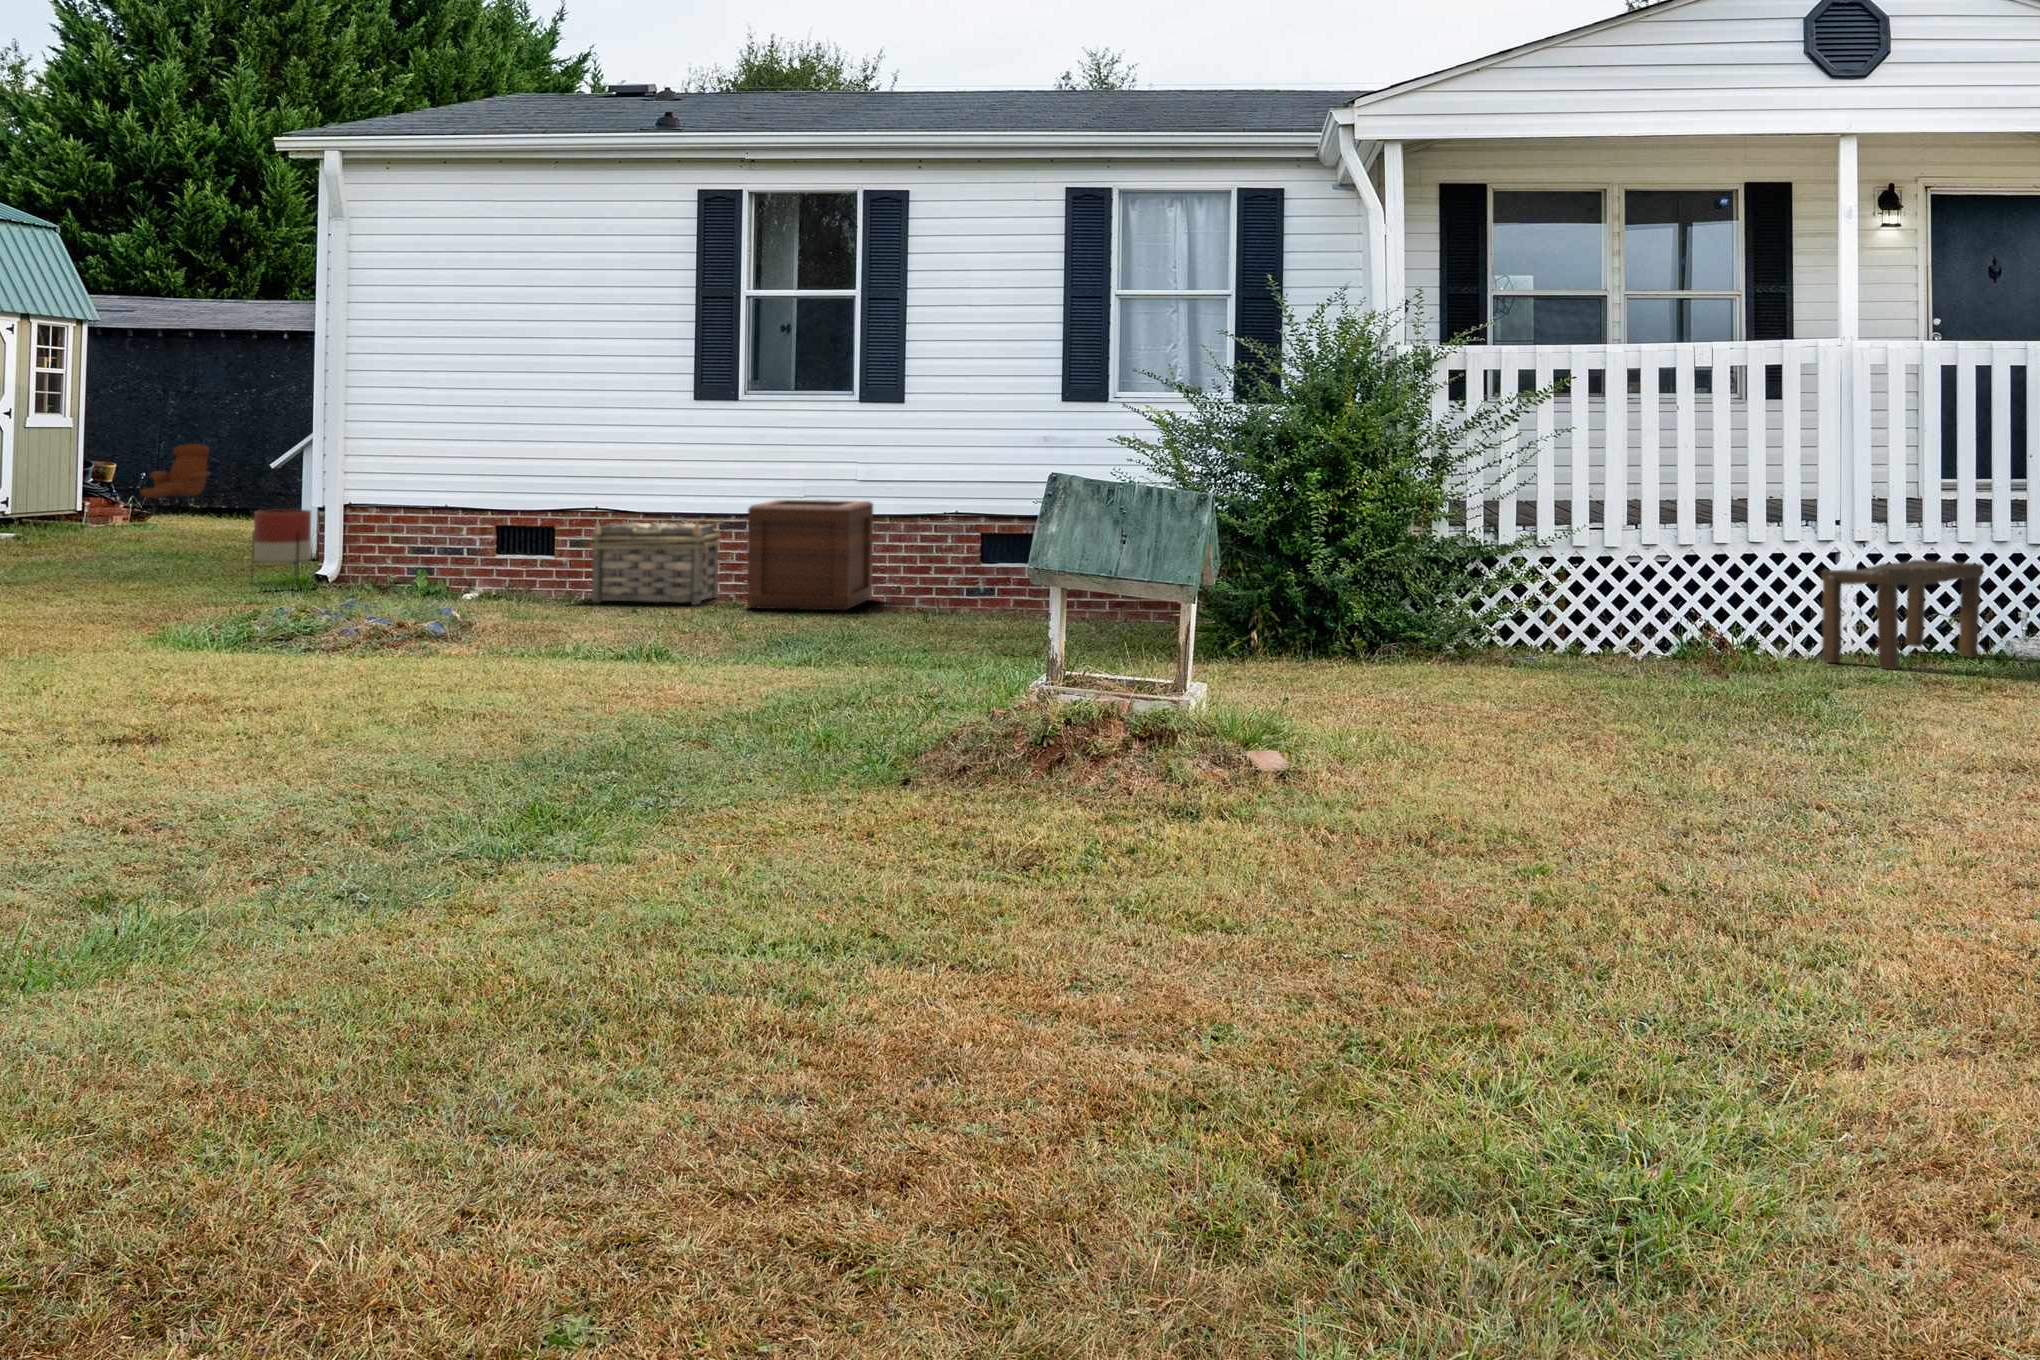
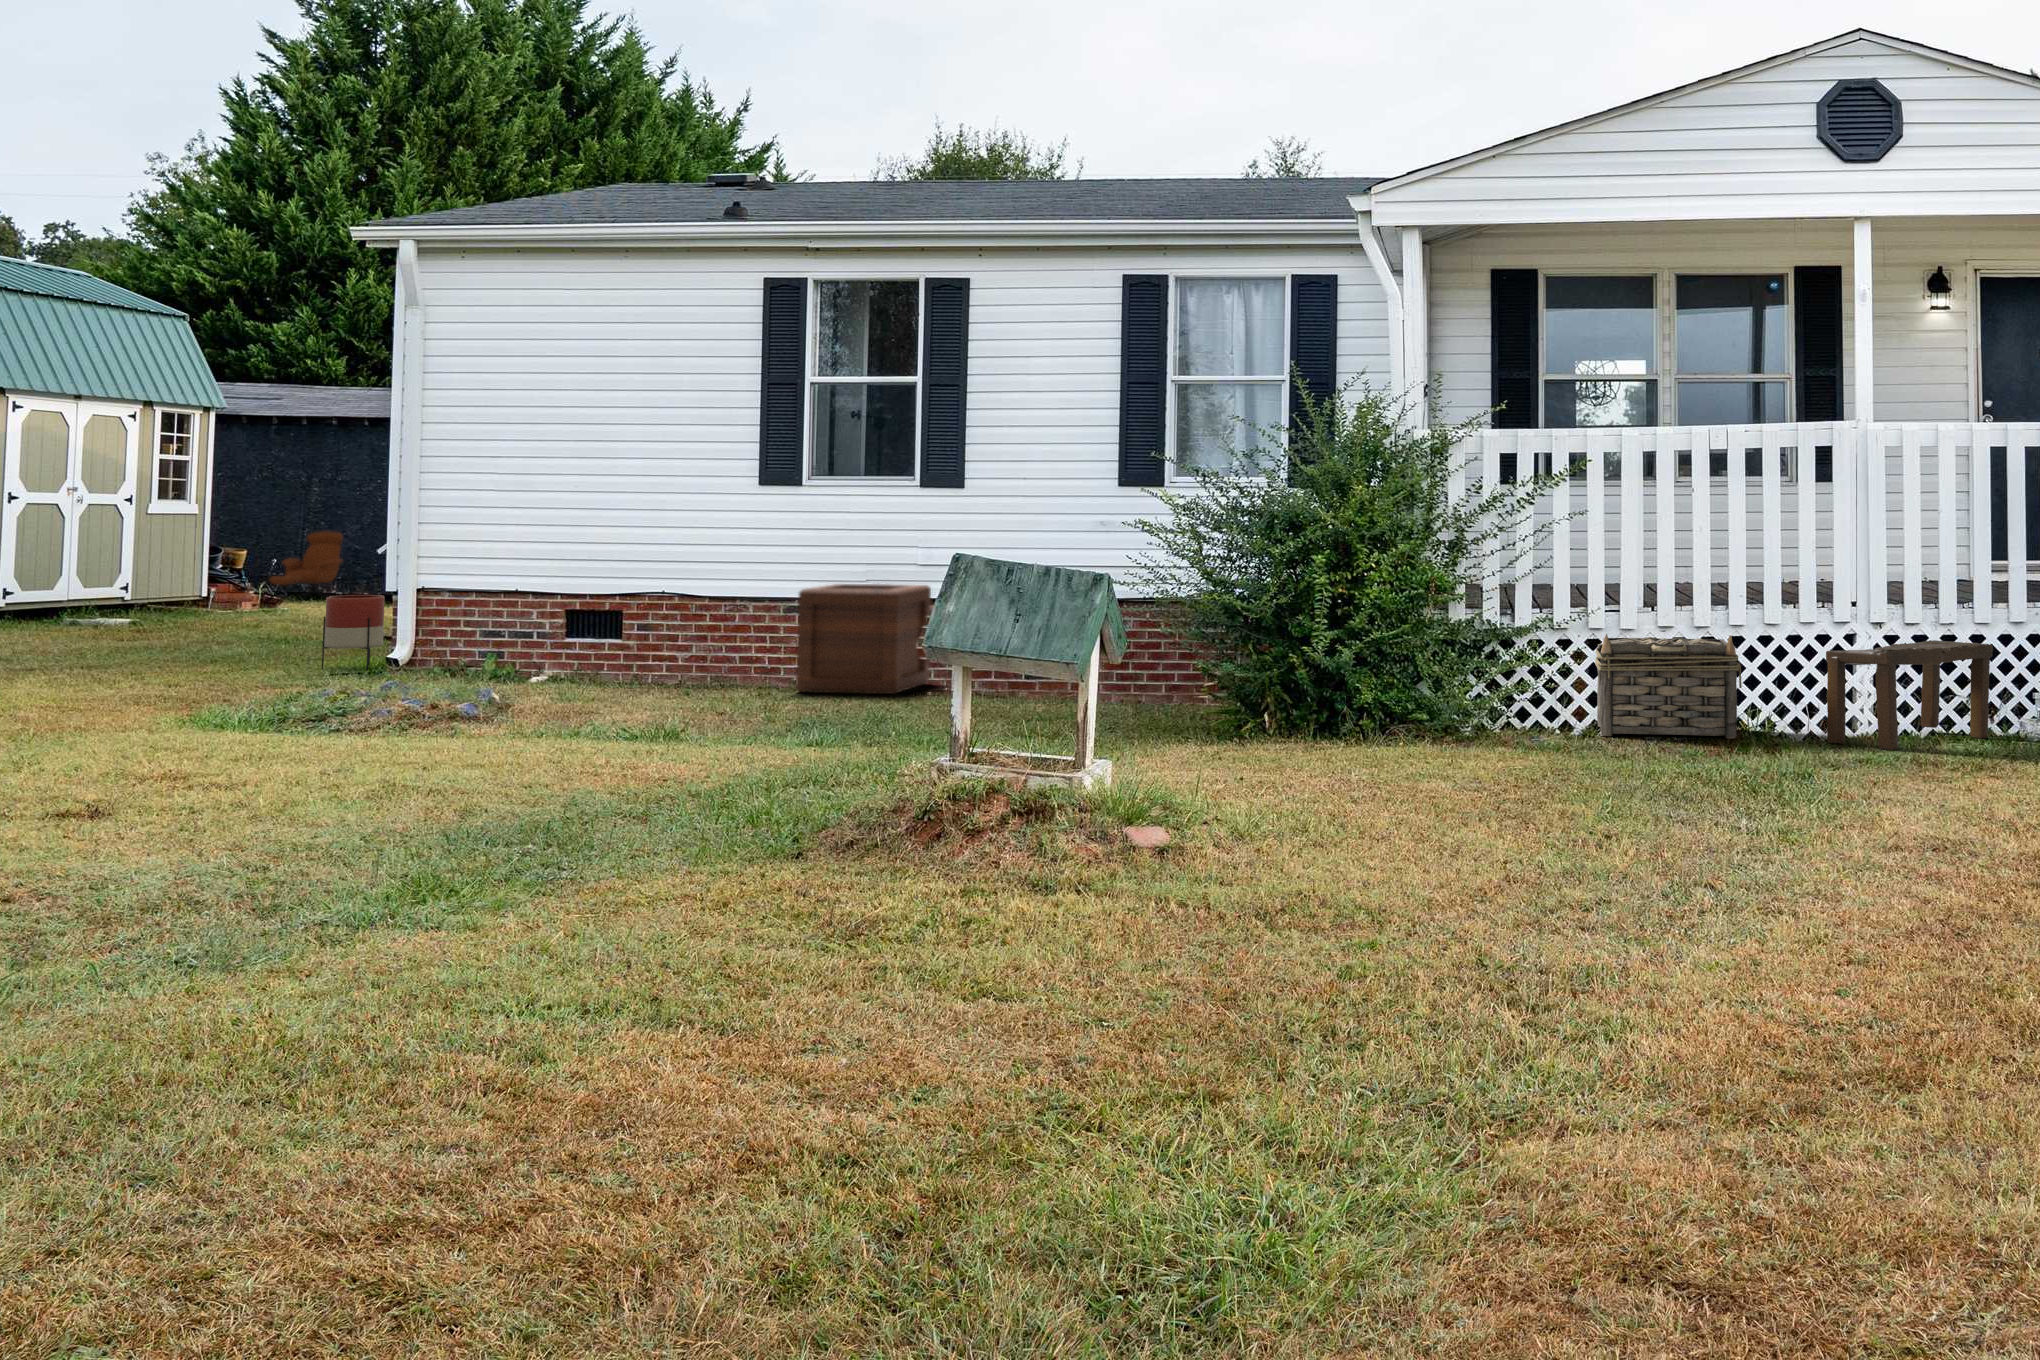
basket: present [591,521,720,605] -> present [1595,634,1742,738]

